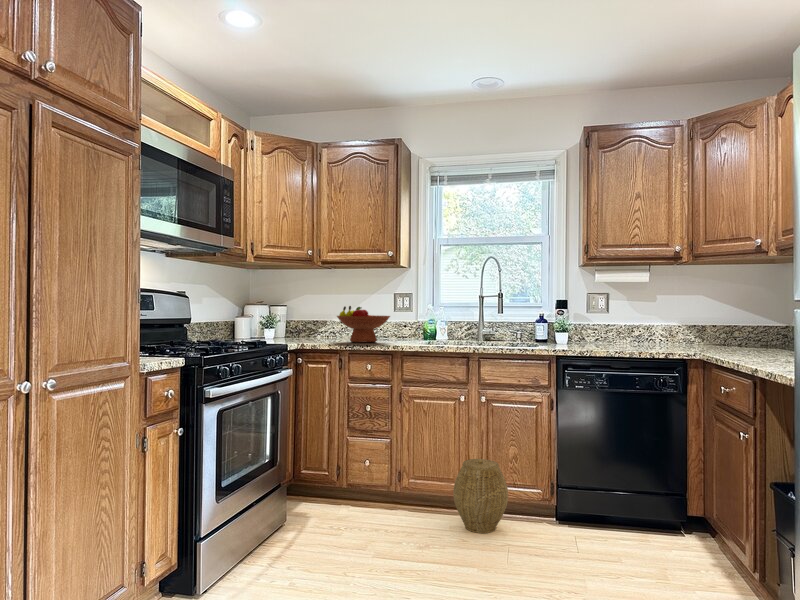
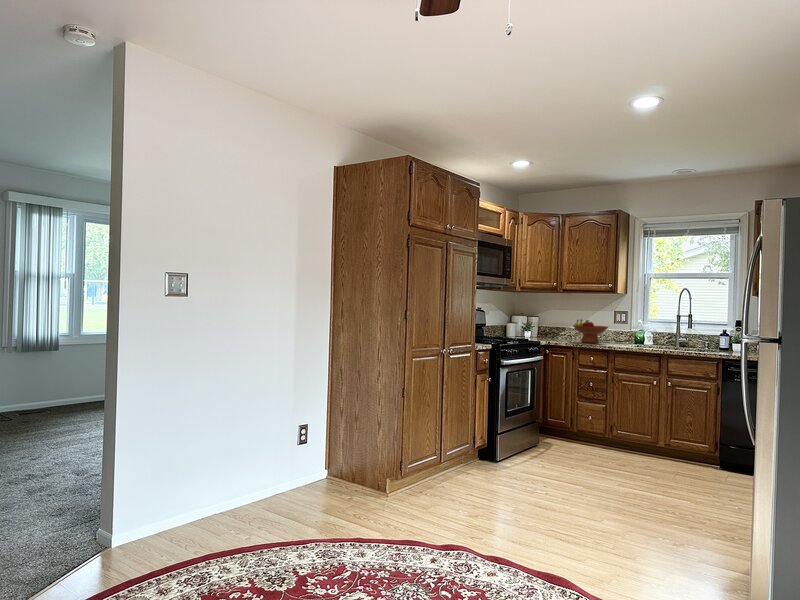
woven basket: present [453,459,508,533] -> none [645,421,683,467]

